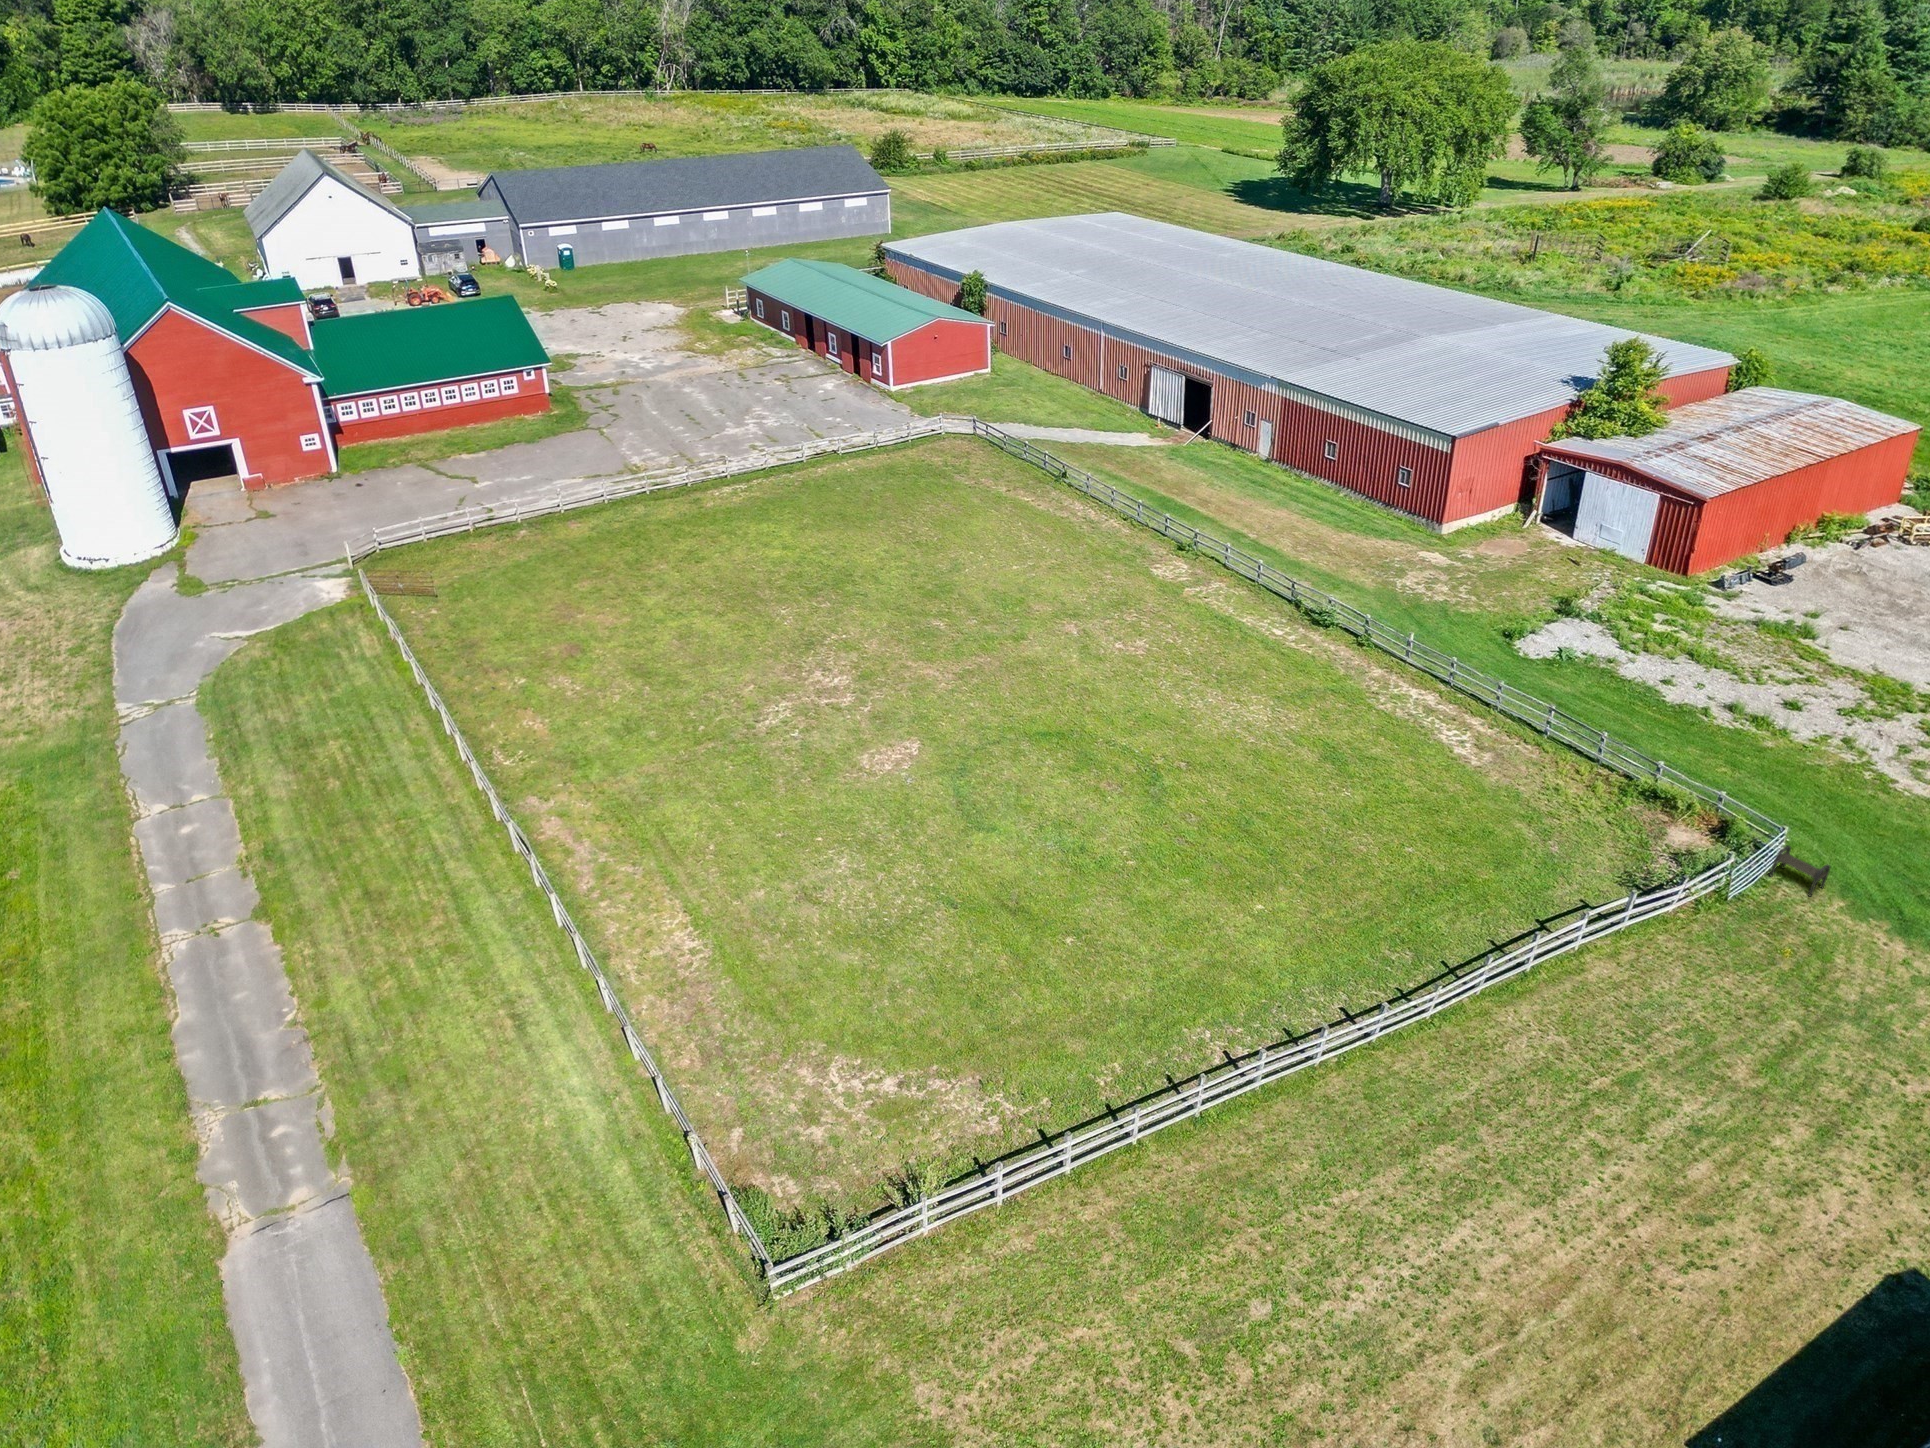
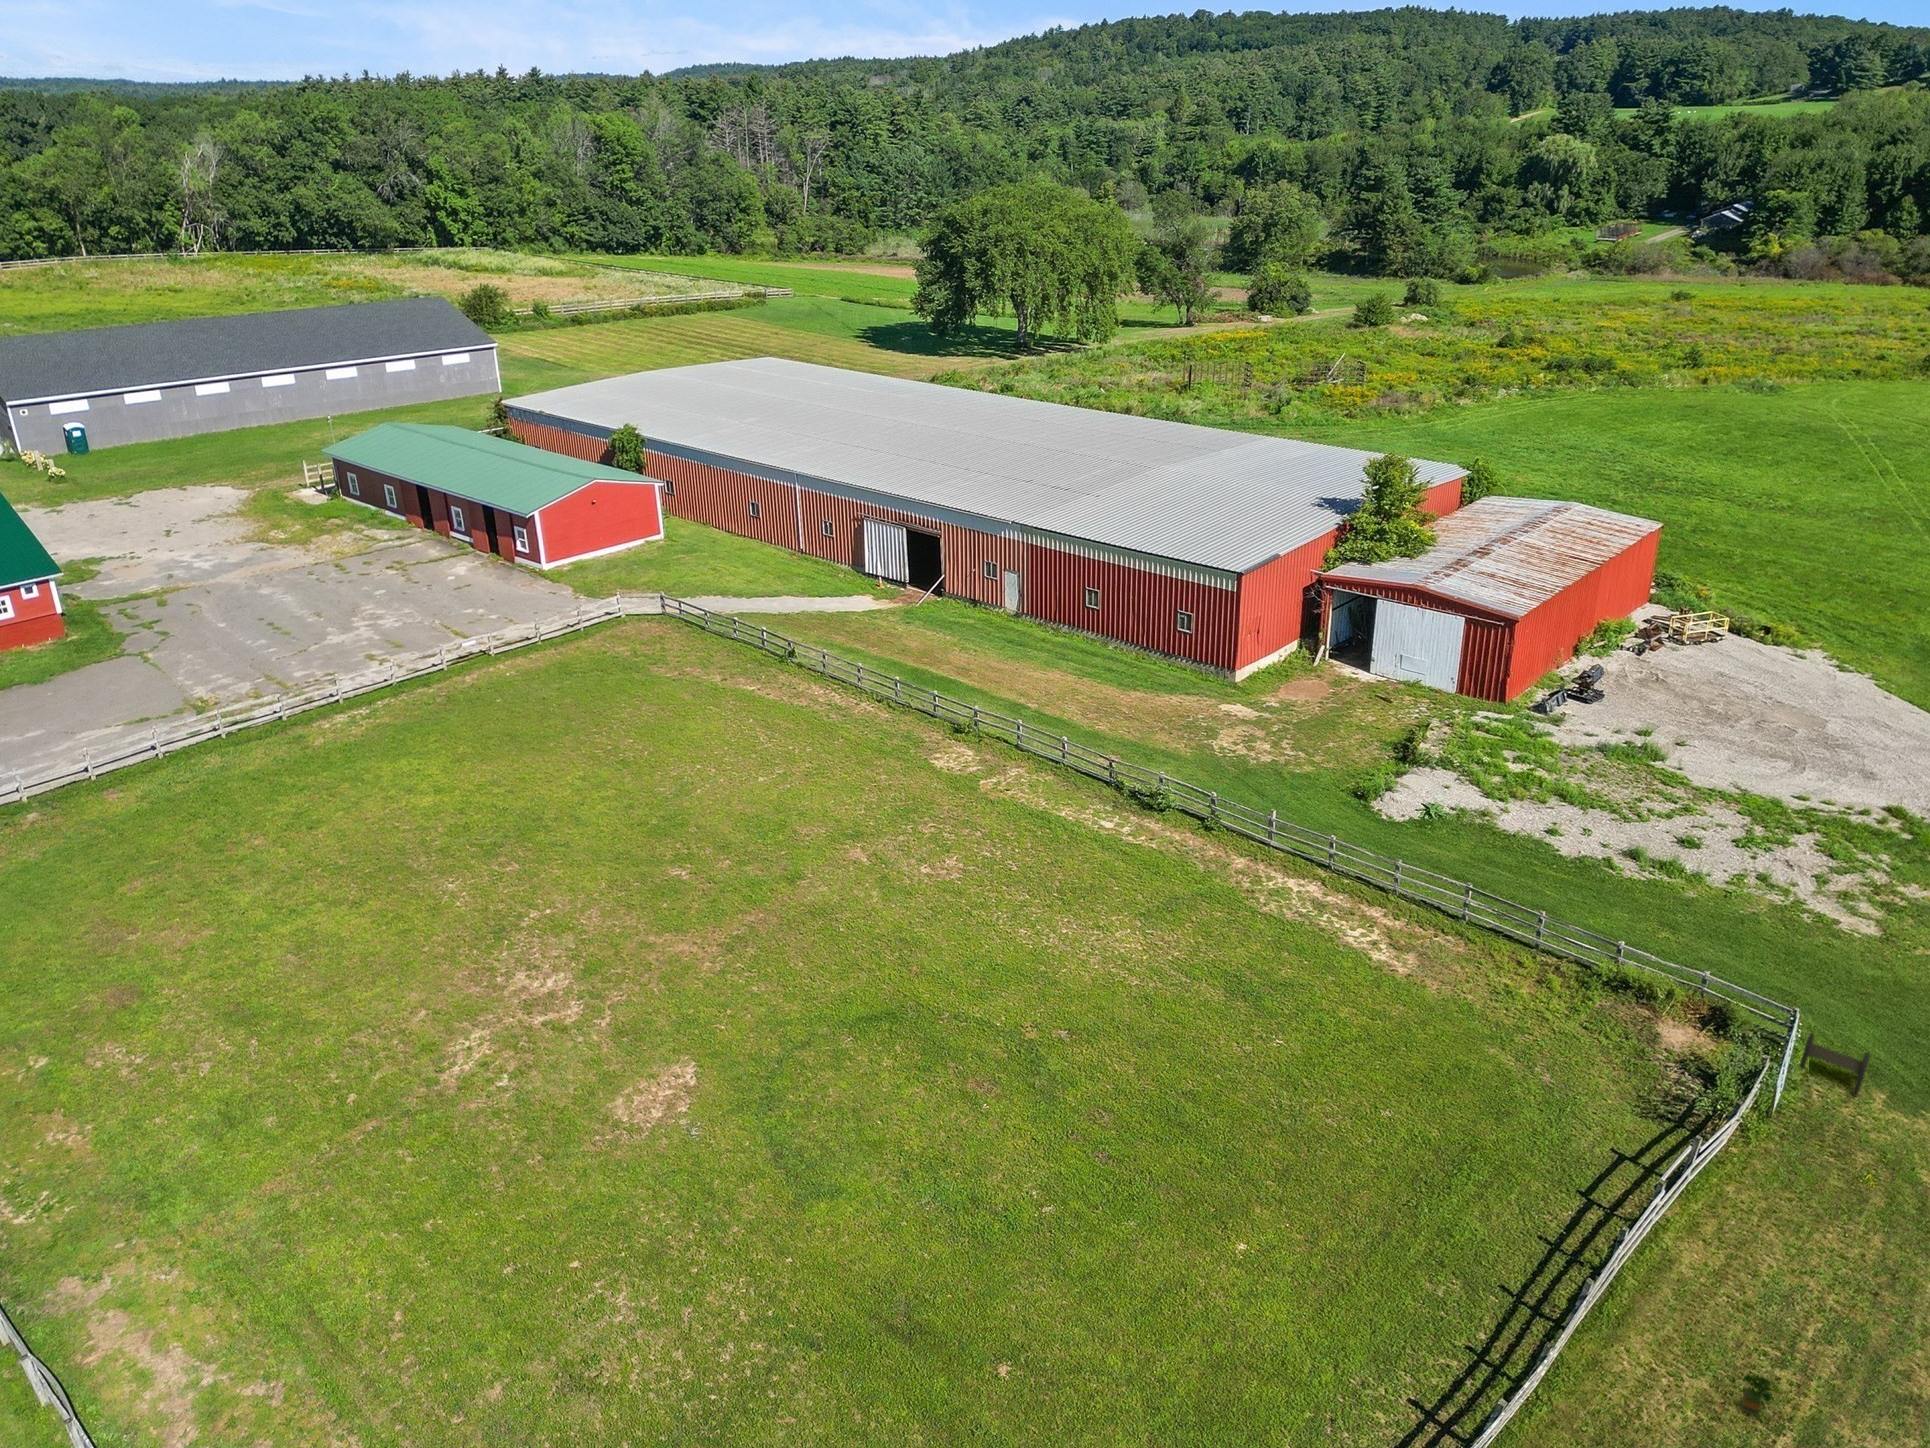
potted tree: none [1577,1019,1599,1048] -> present [1741,1374,1772,1416]

